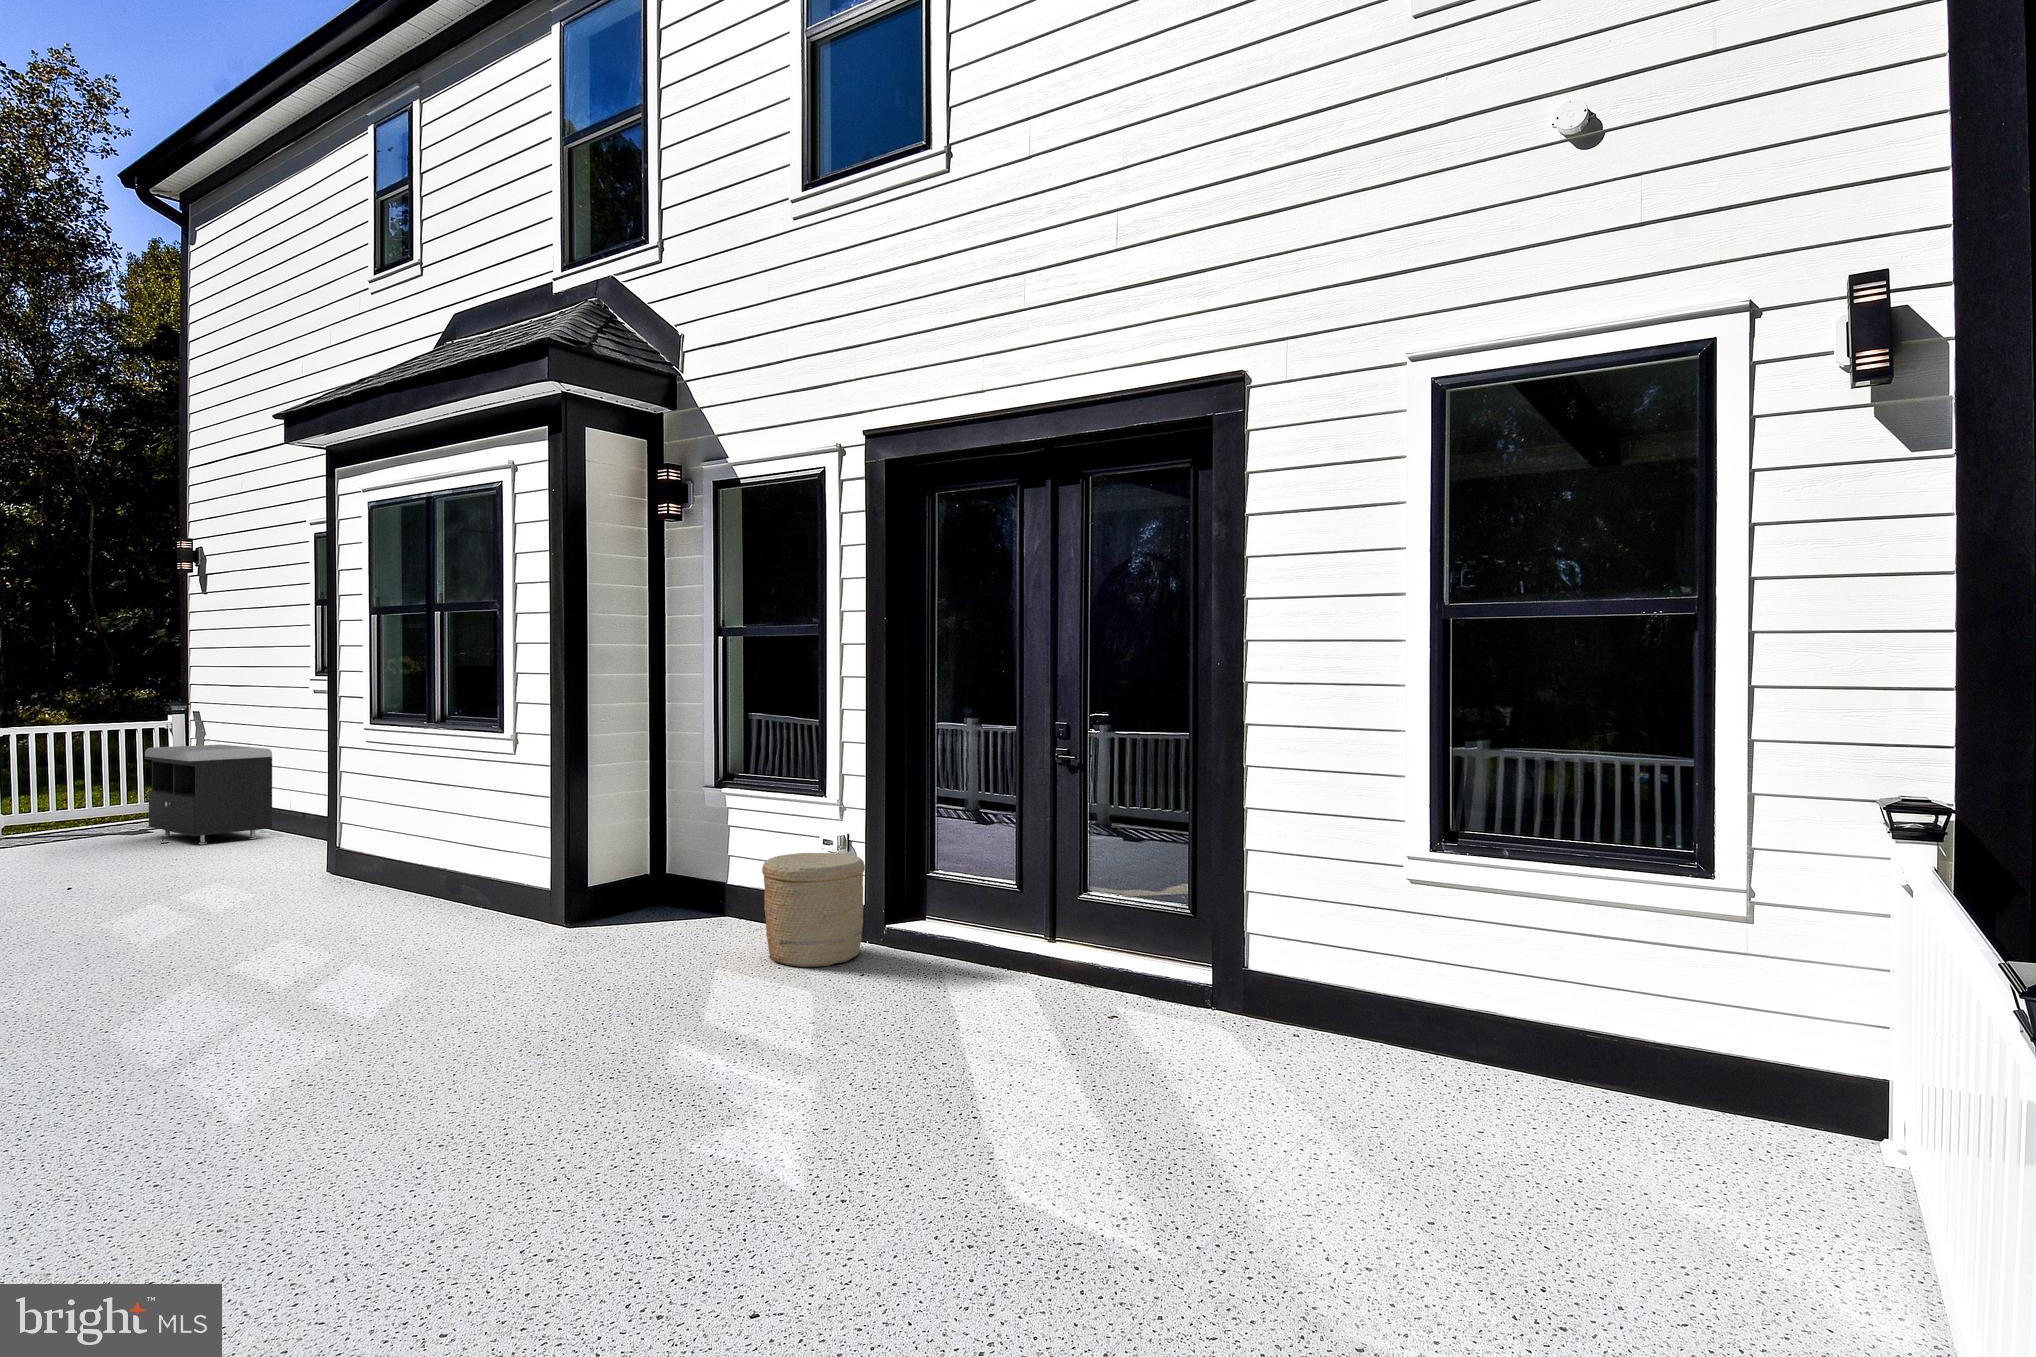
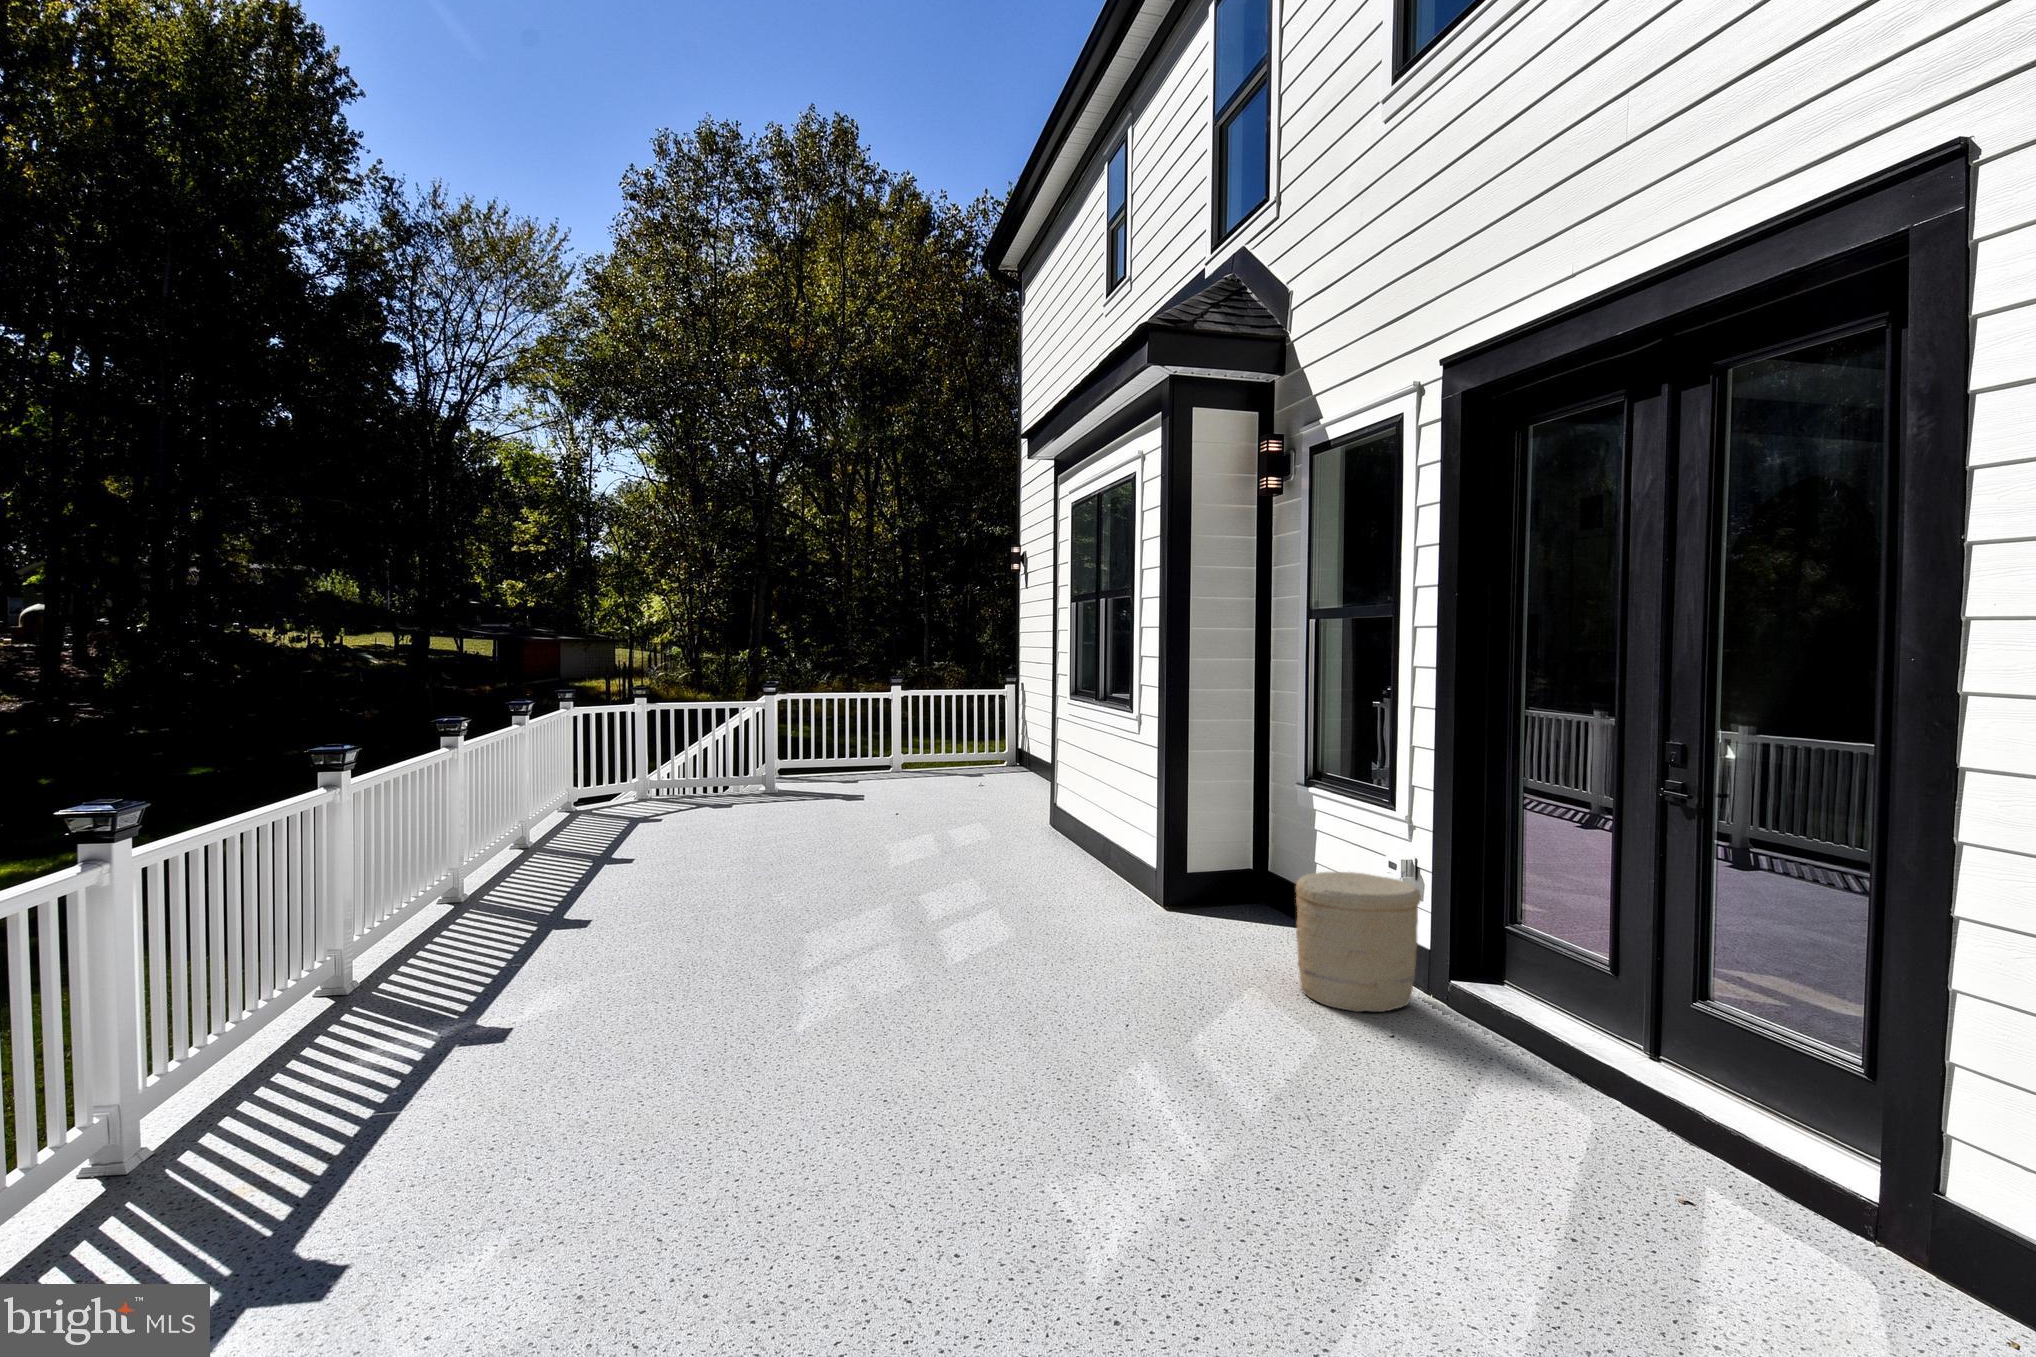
storage bench: present [145,745,272,844] -> none [974,712,1046,793]

